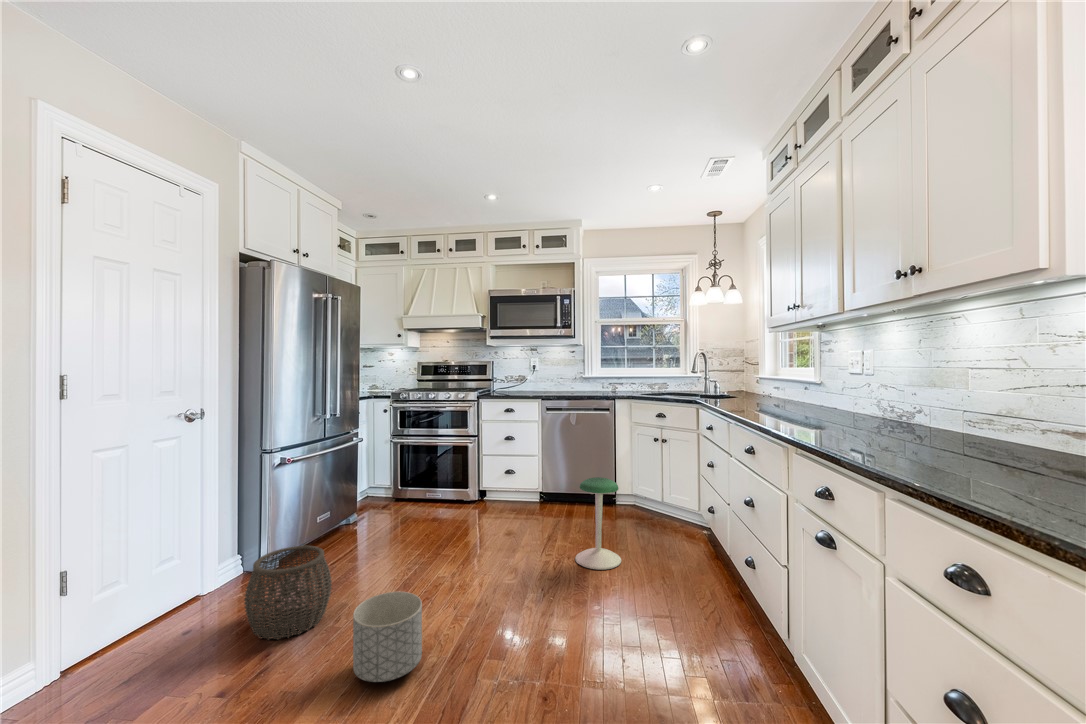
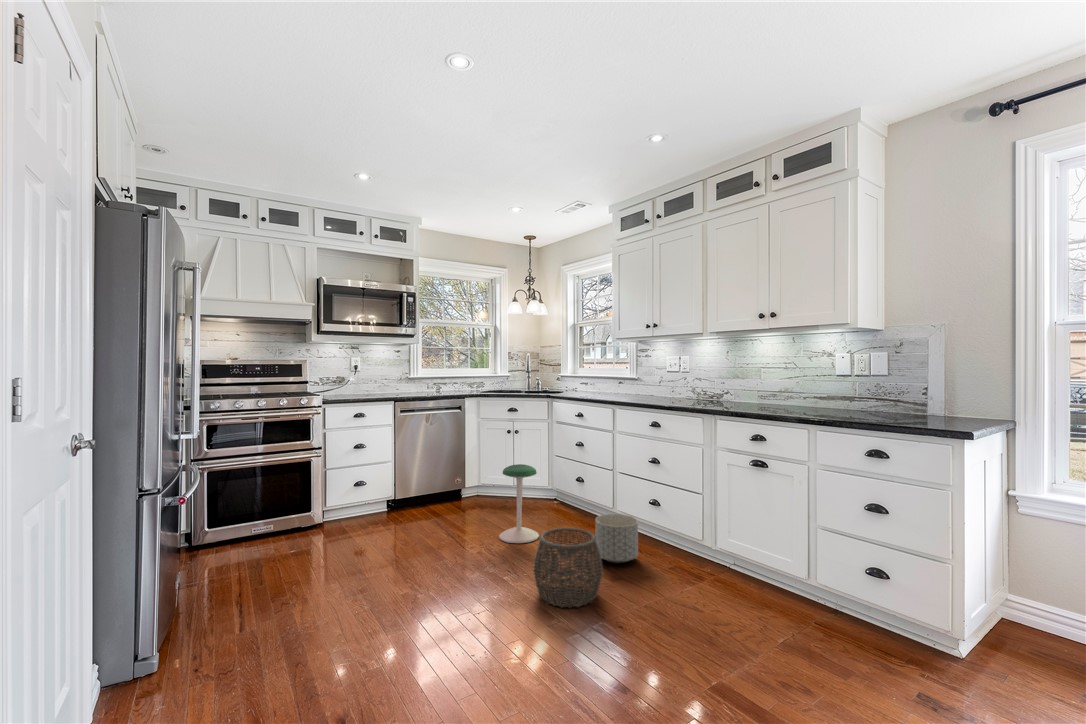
woven basket: present [244,546,332,640] -> present [534,528,603,608]
planter: present [353,592,422,682] -> present [595,514,638,563]

